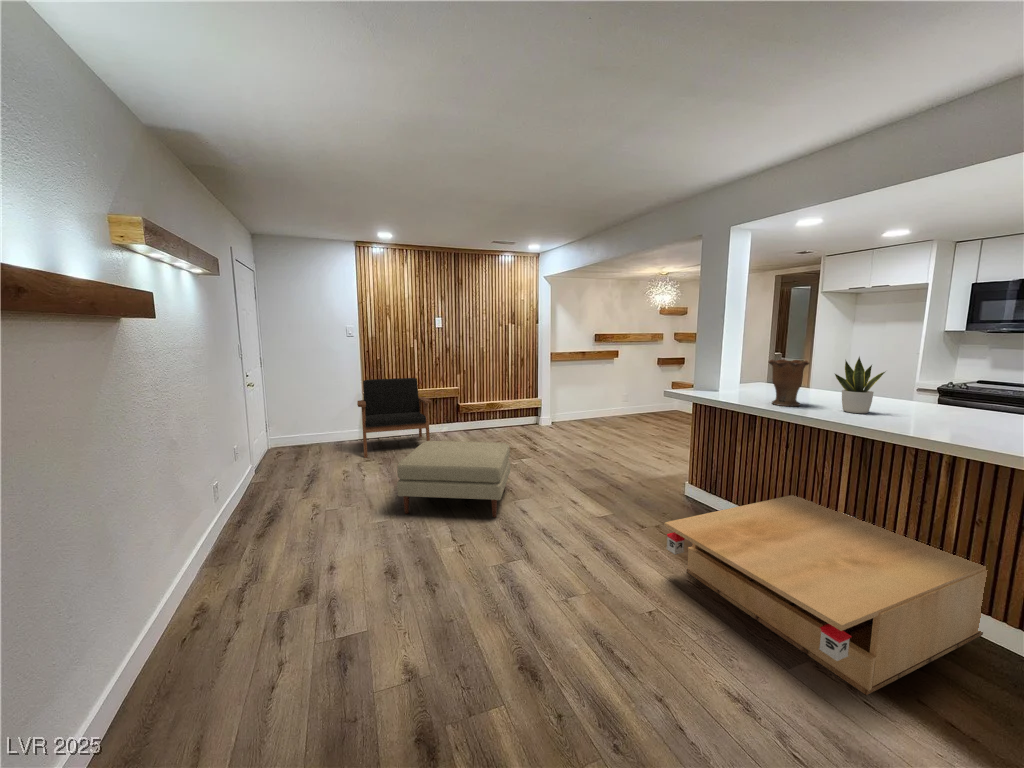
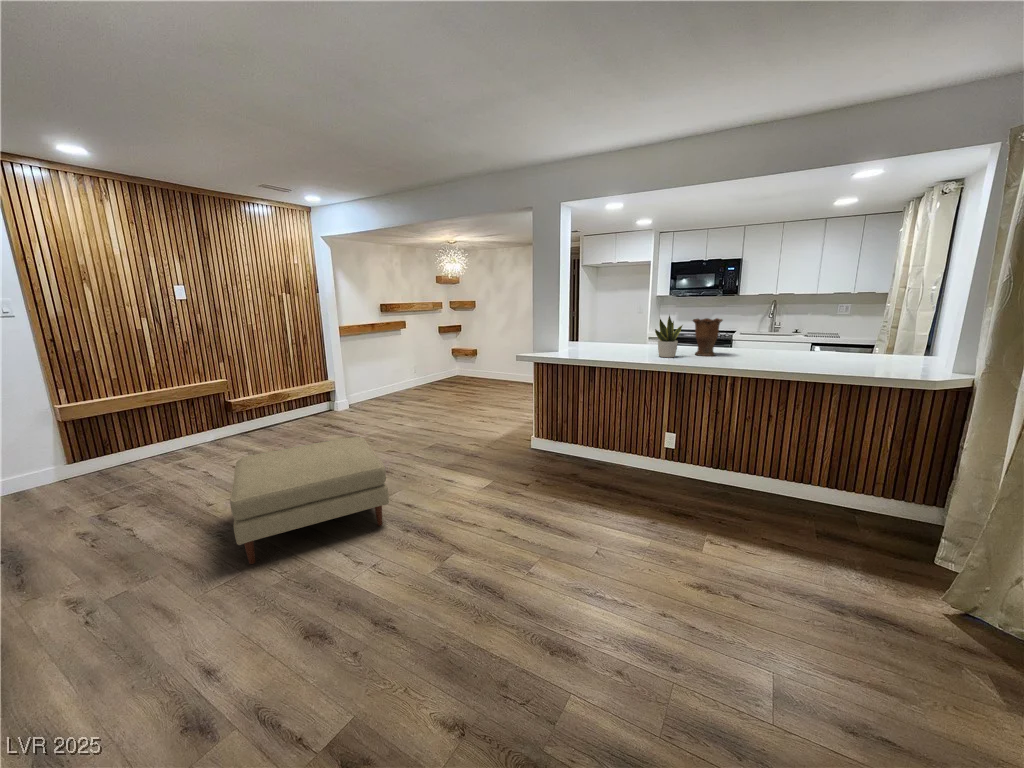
vase: present [769,359,809,406] -> present [693,318,723,356]
armchair: present [357,378,431,458] -> none [41,374,213,507]
coffee table: present [664,495,988,695] -> none [584,427,764,555]

